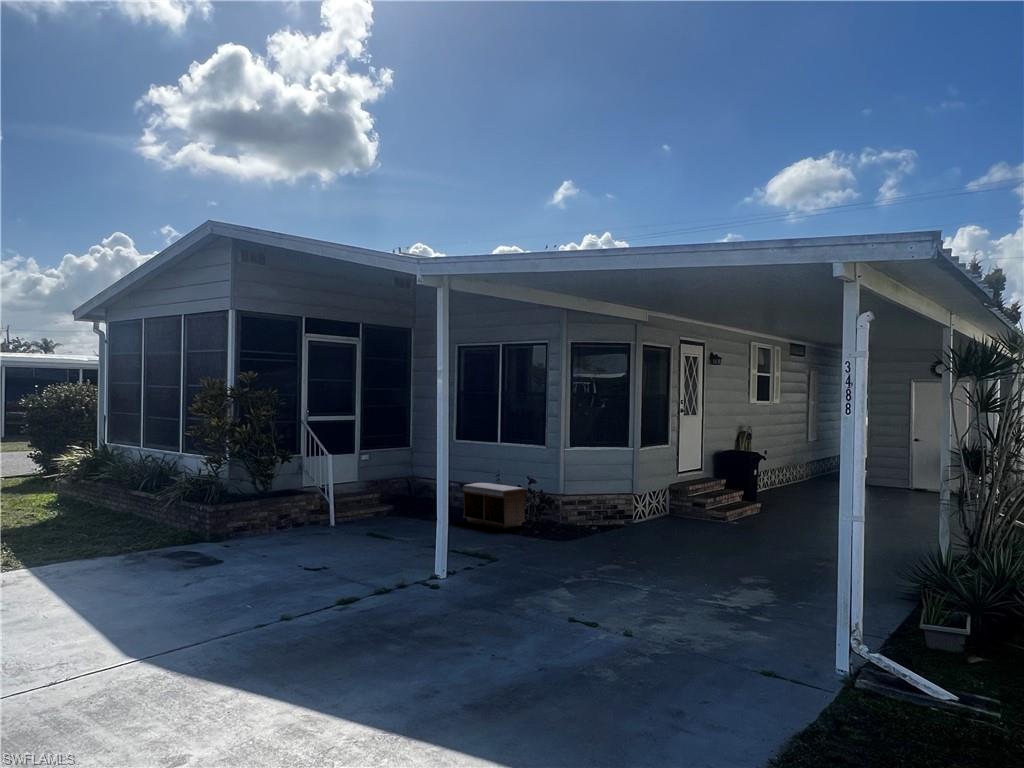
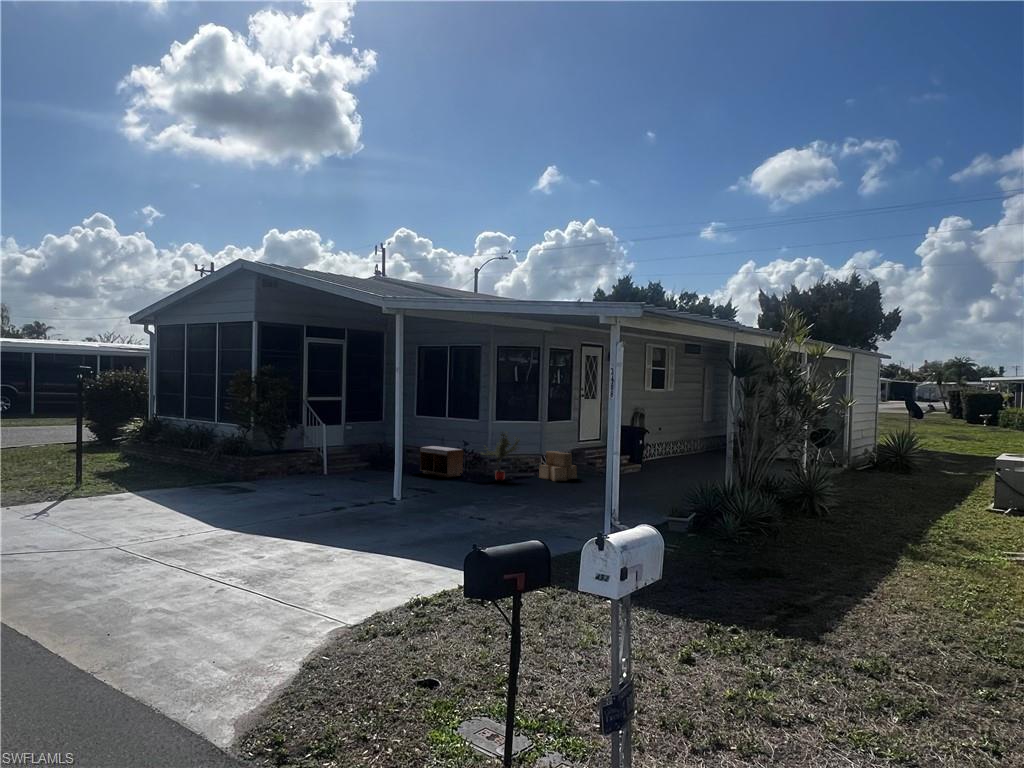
potted tree: none [552,462,610,534] -> present [482,432,520,481]
cardboard box: none [634,489,687,534] -> present [539,451,577,481]

